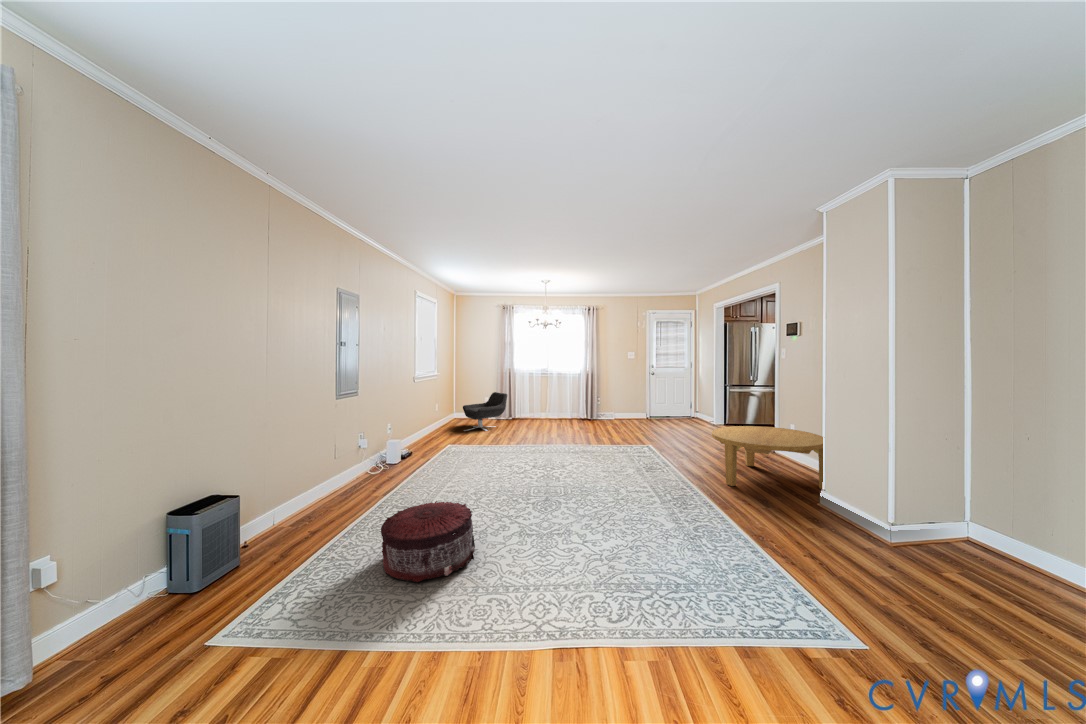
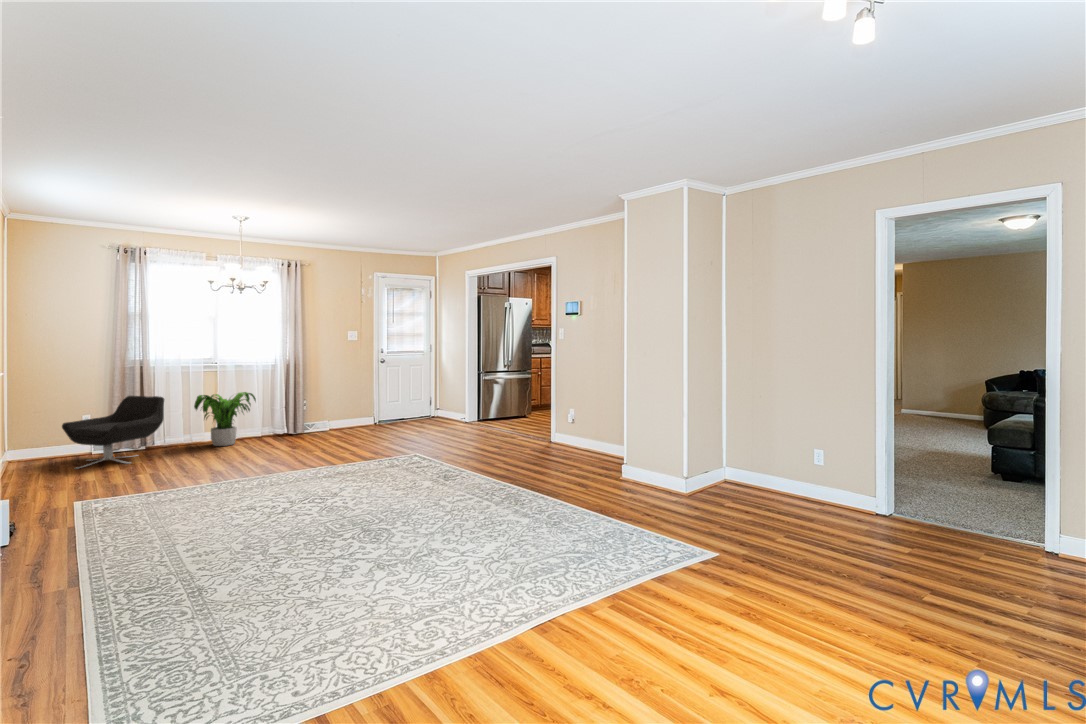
potted plant: none [523,393,559,426] -> present [194,392,256,446]
coffee table: present [712,426,823,489] -> none [515,413,620,476]
pouf: present [381,501,475,582] -> none [203,534,353,648]

